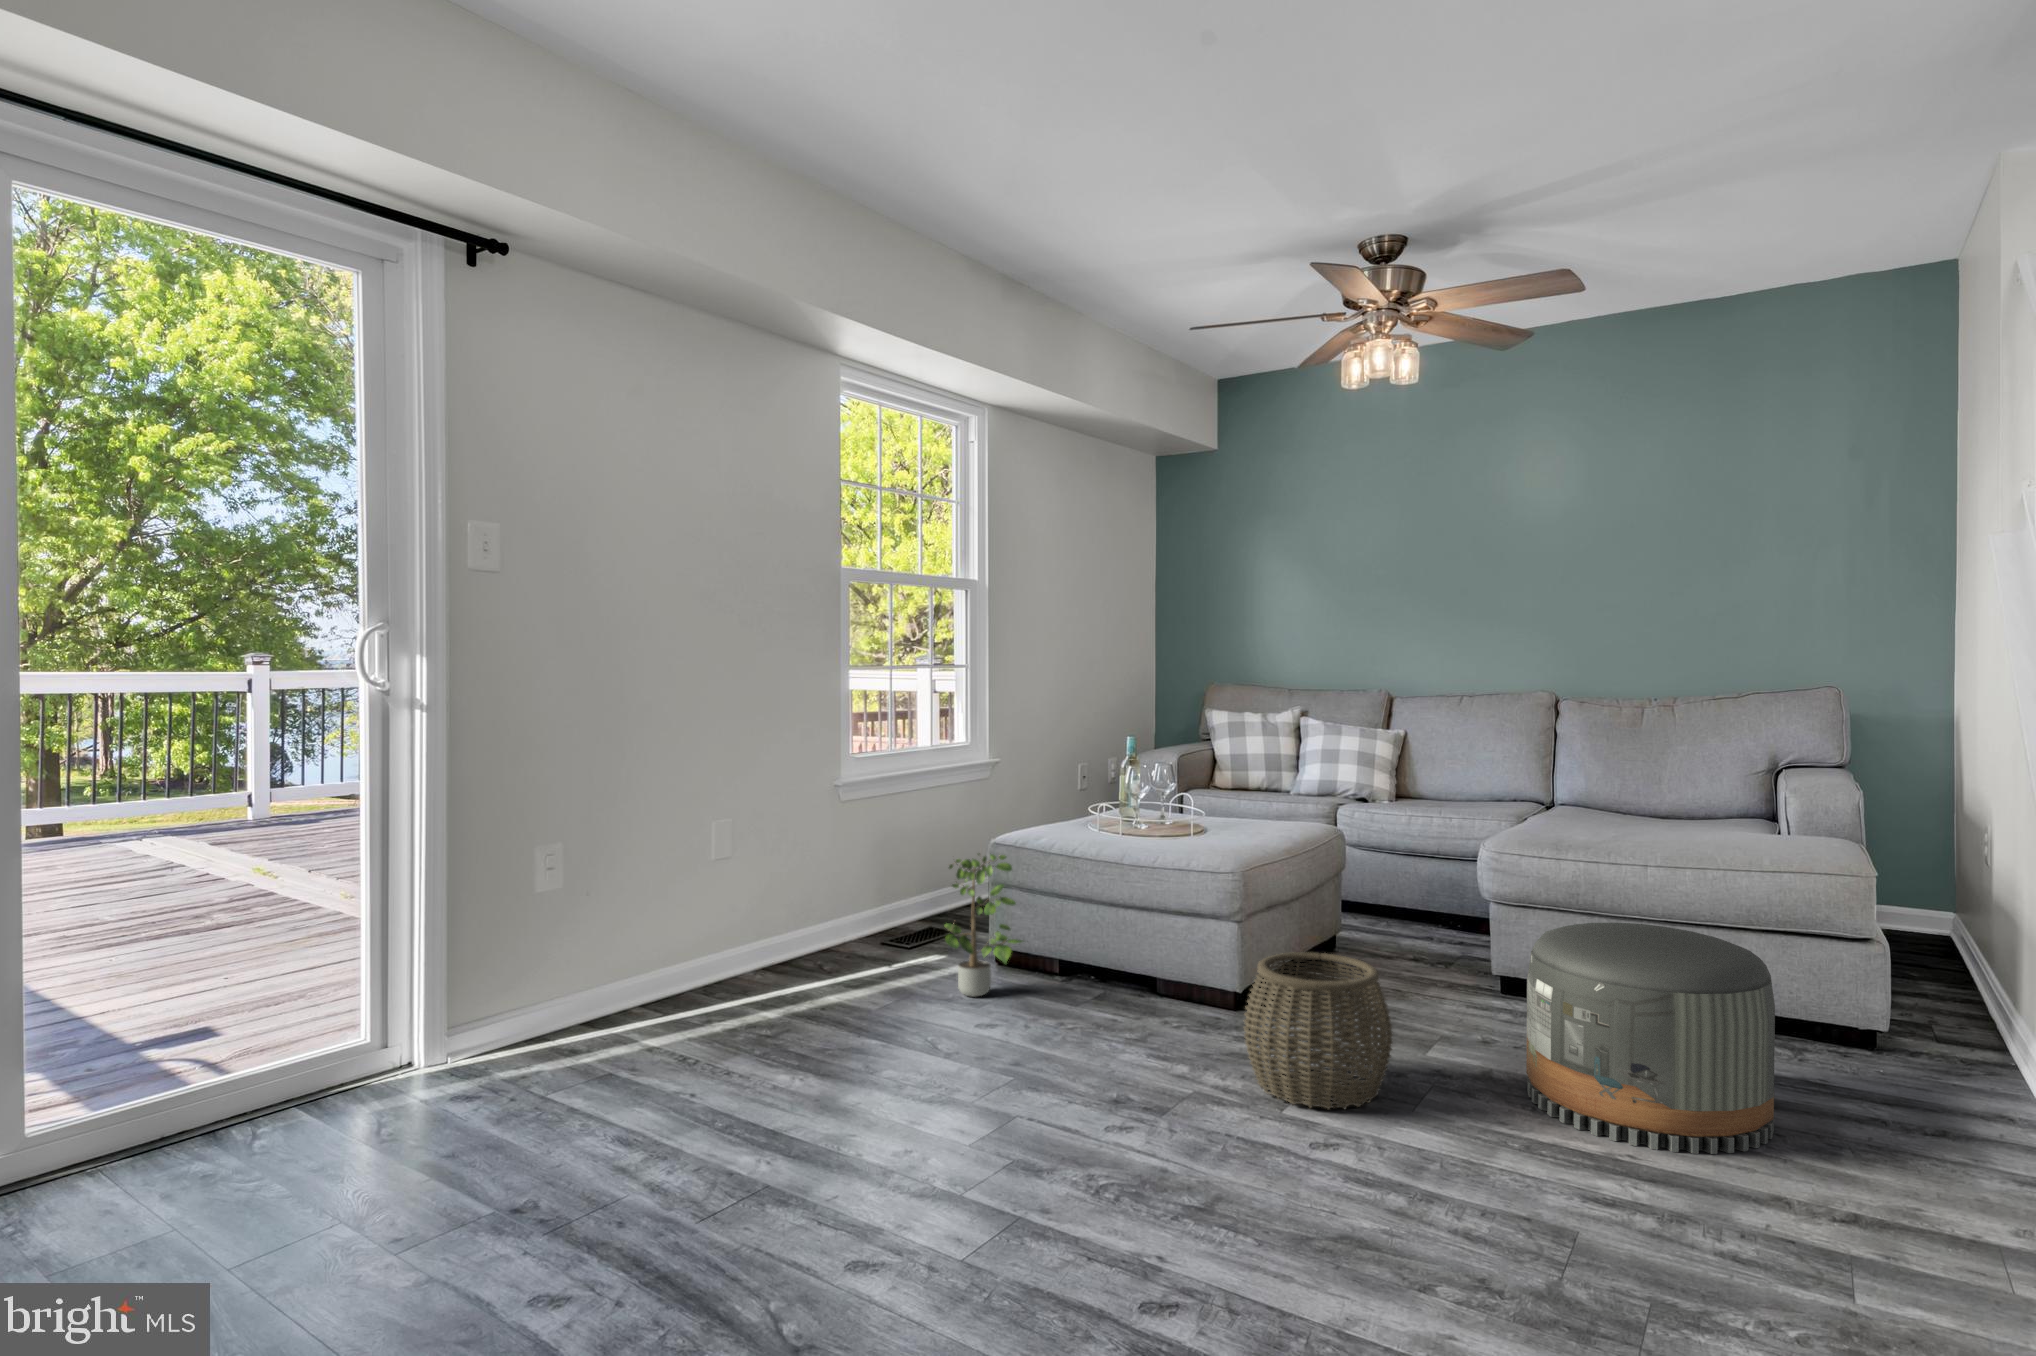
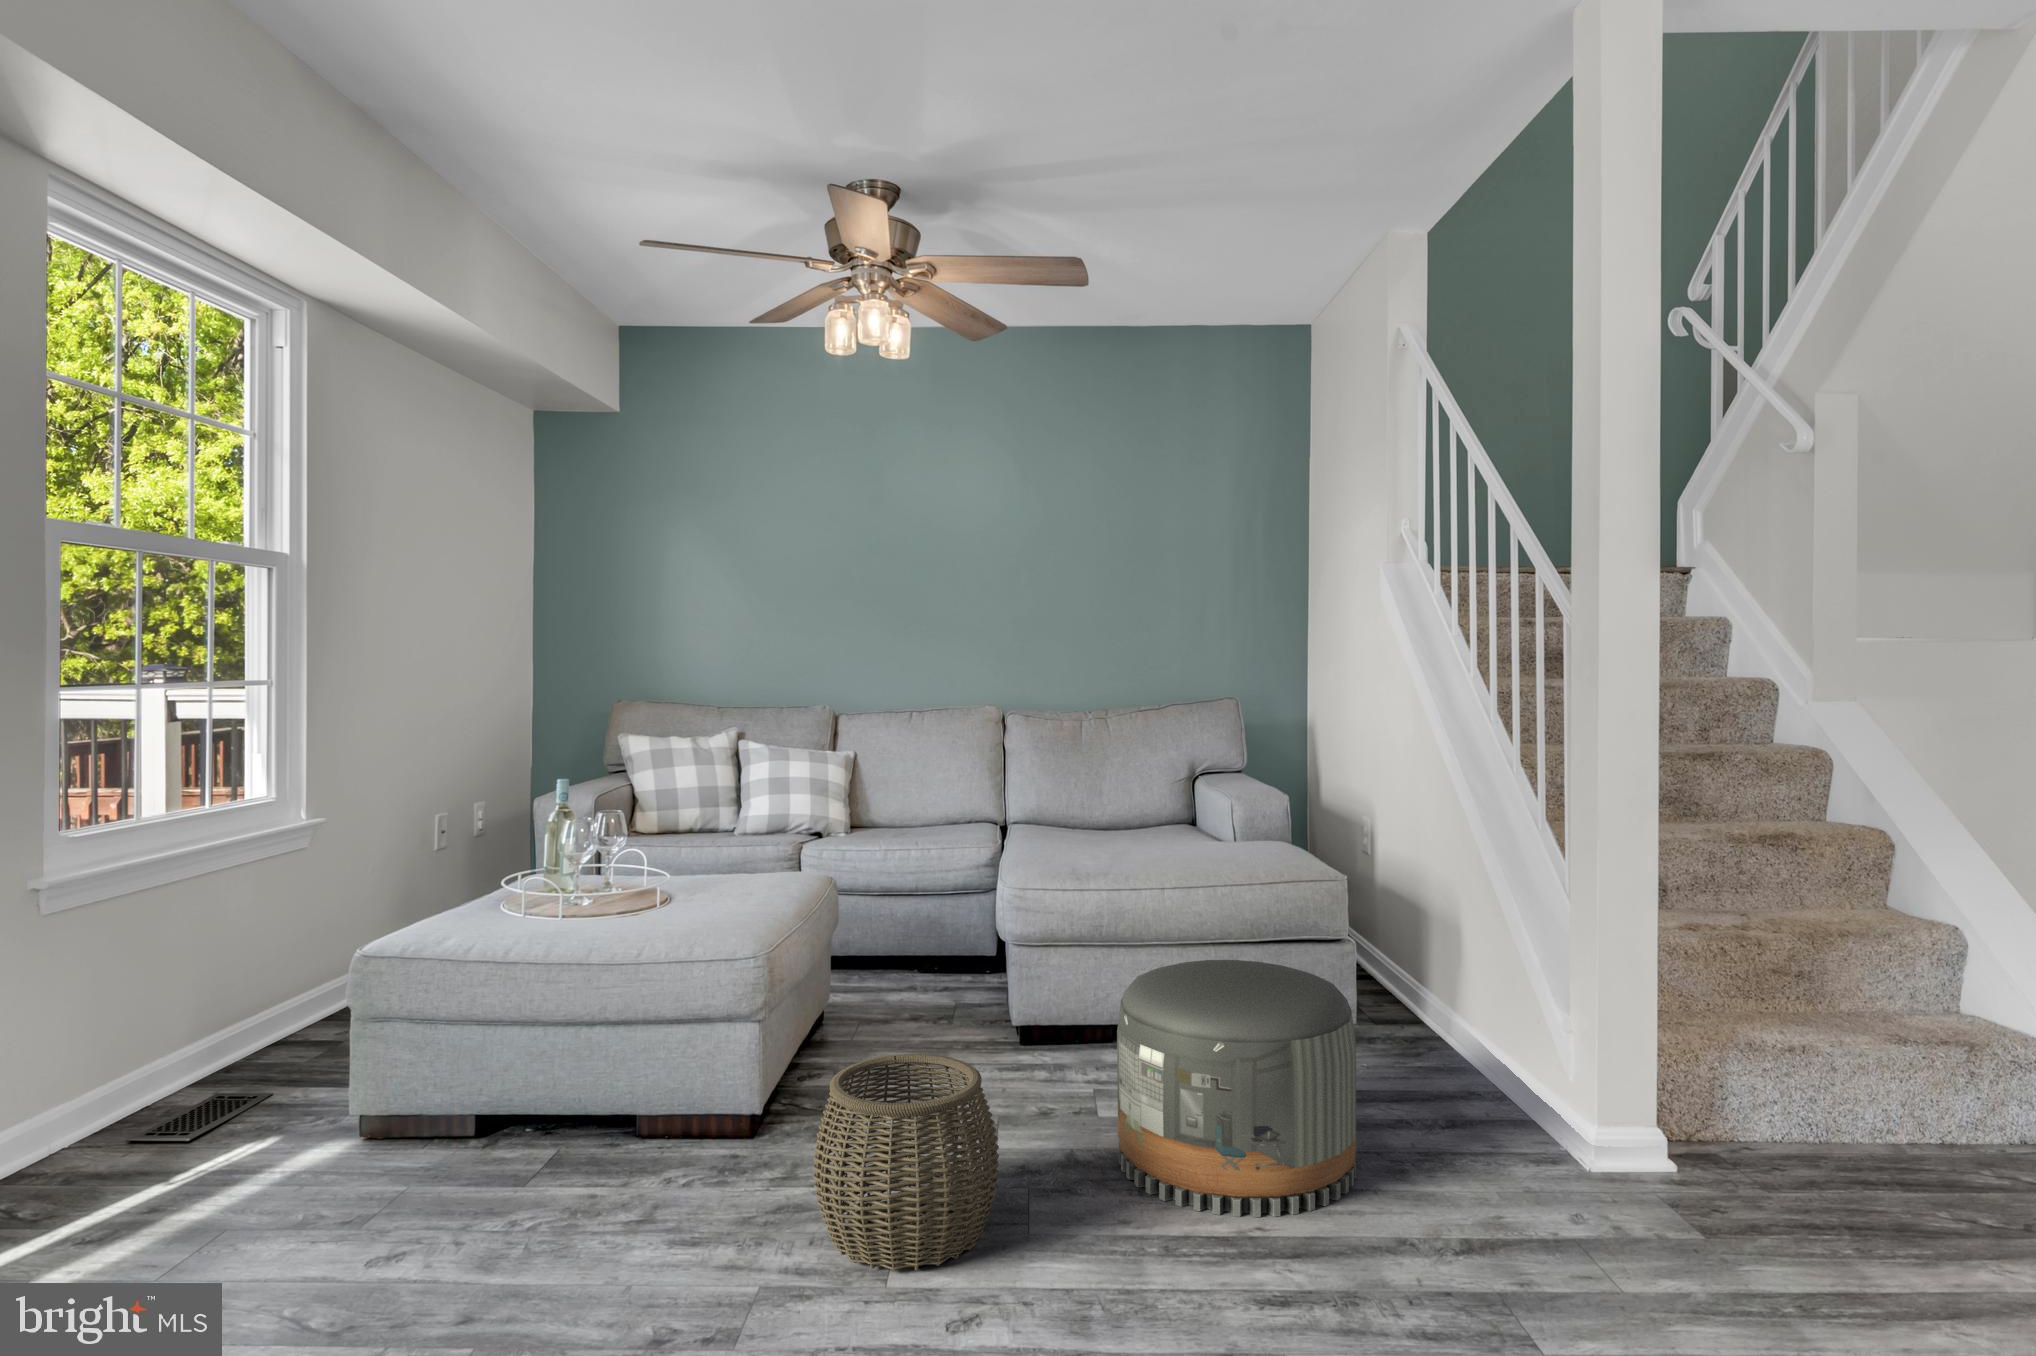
potted plant: present [944,854,1023,997] -> none [296,970,444,1203]

